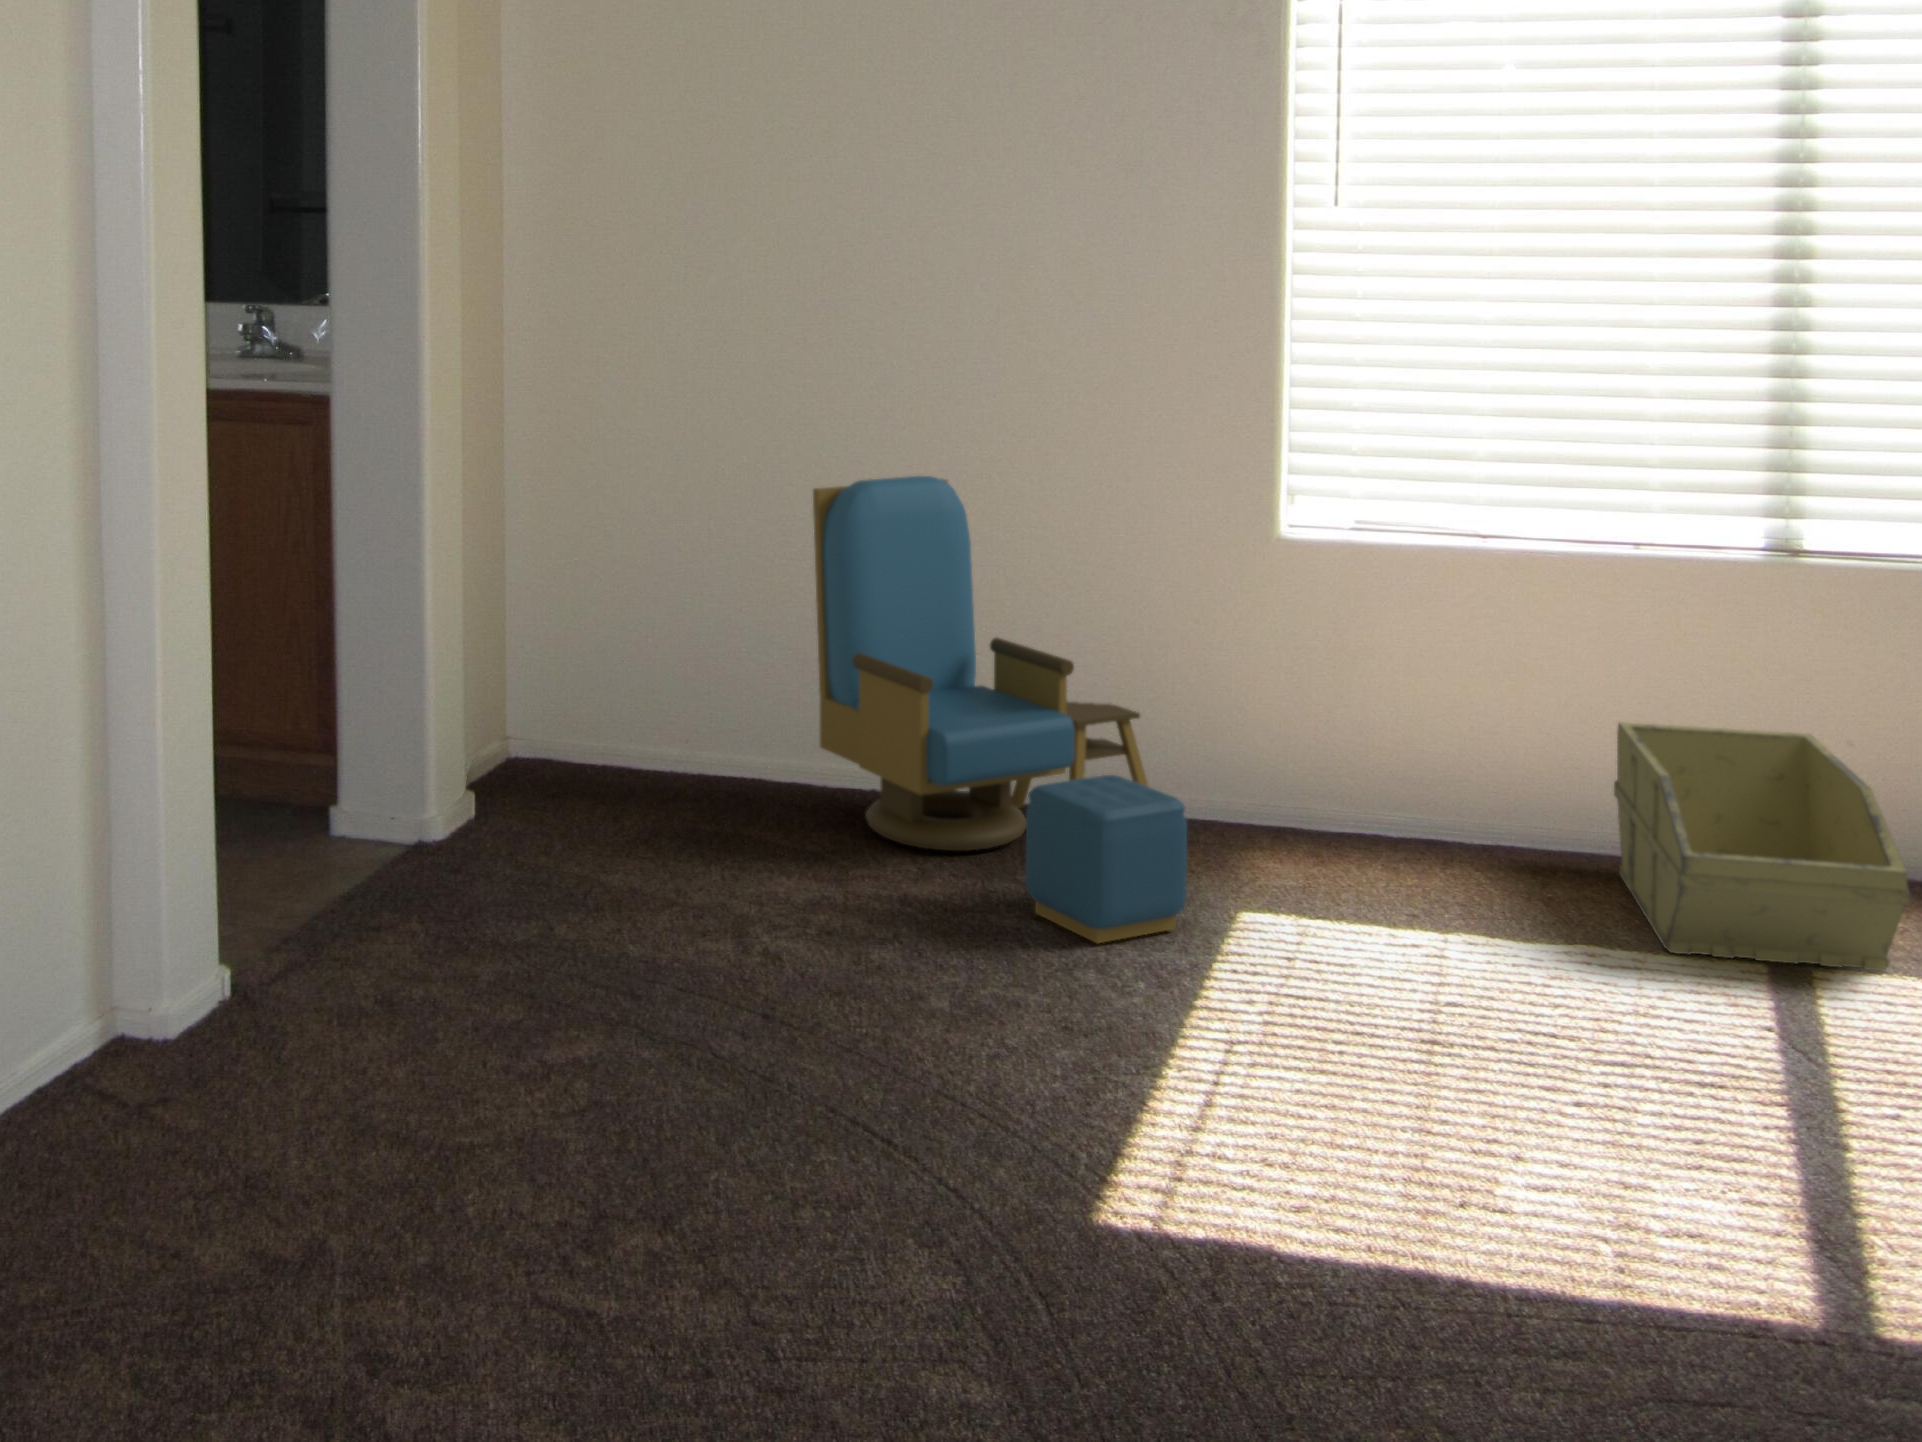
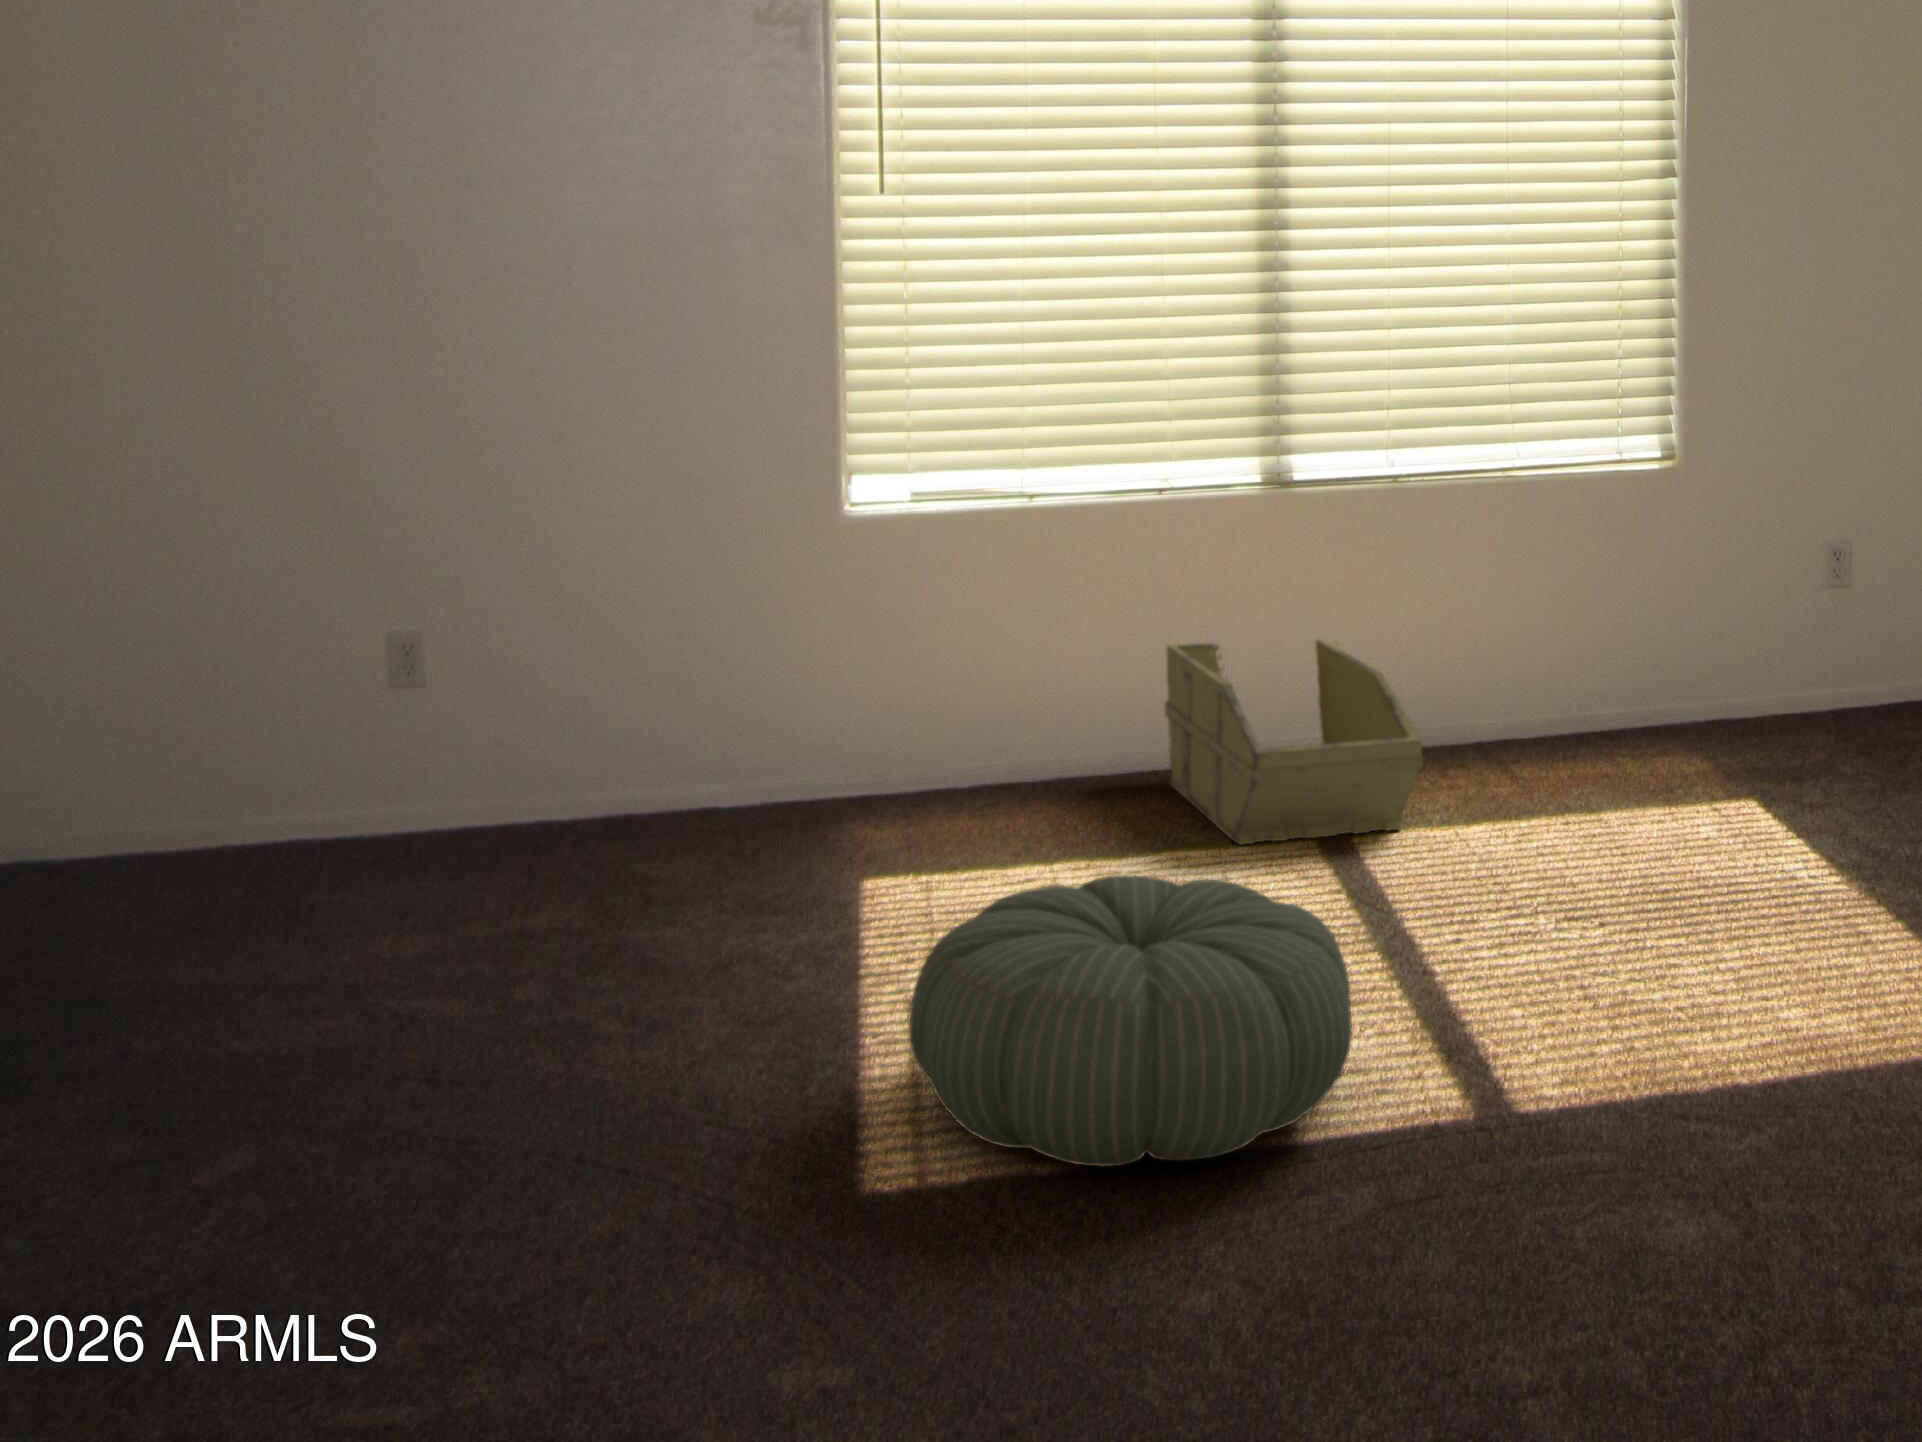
armchair: present [813,476,1187,943] -> none [326,449,814,934]
pouf: none [1179,958,1675,1286] -> present [910,875,1352,1167]

